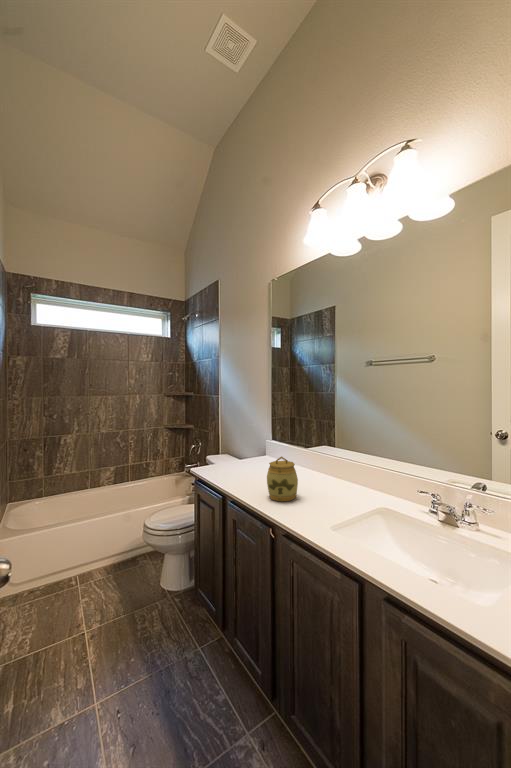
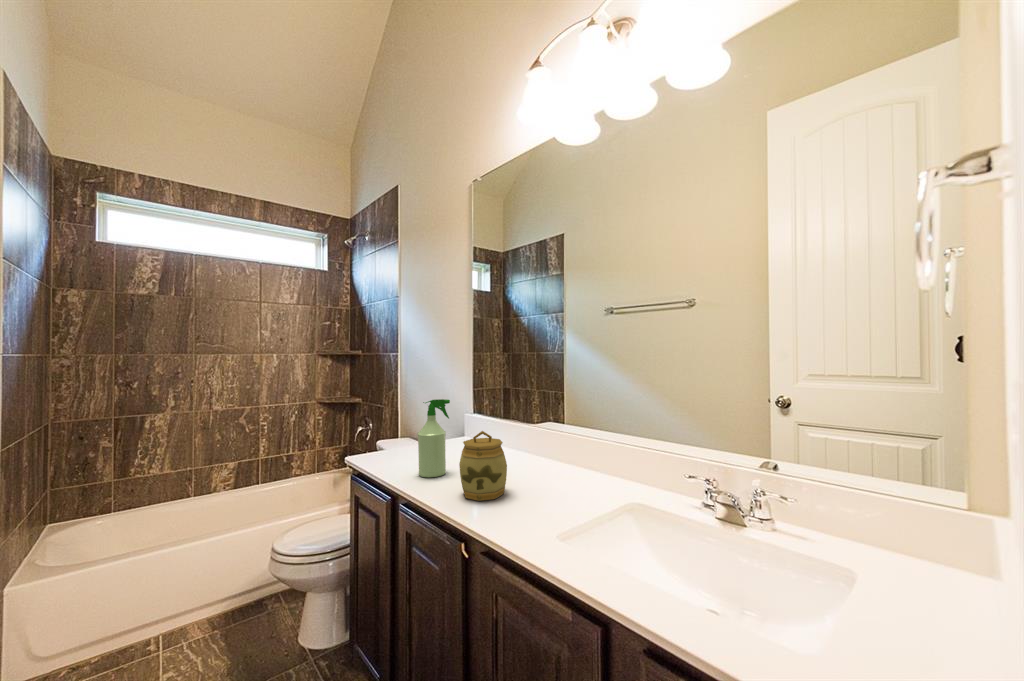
spray bottle: none [239,433,259,485] -> present [418,399,450,477]

